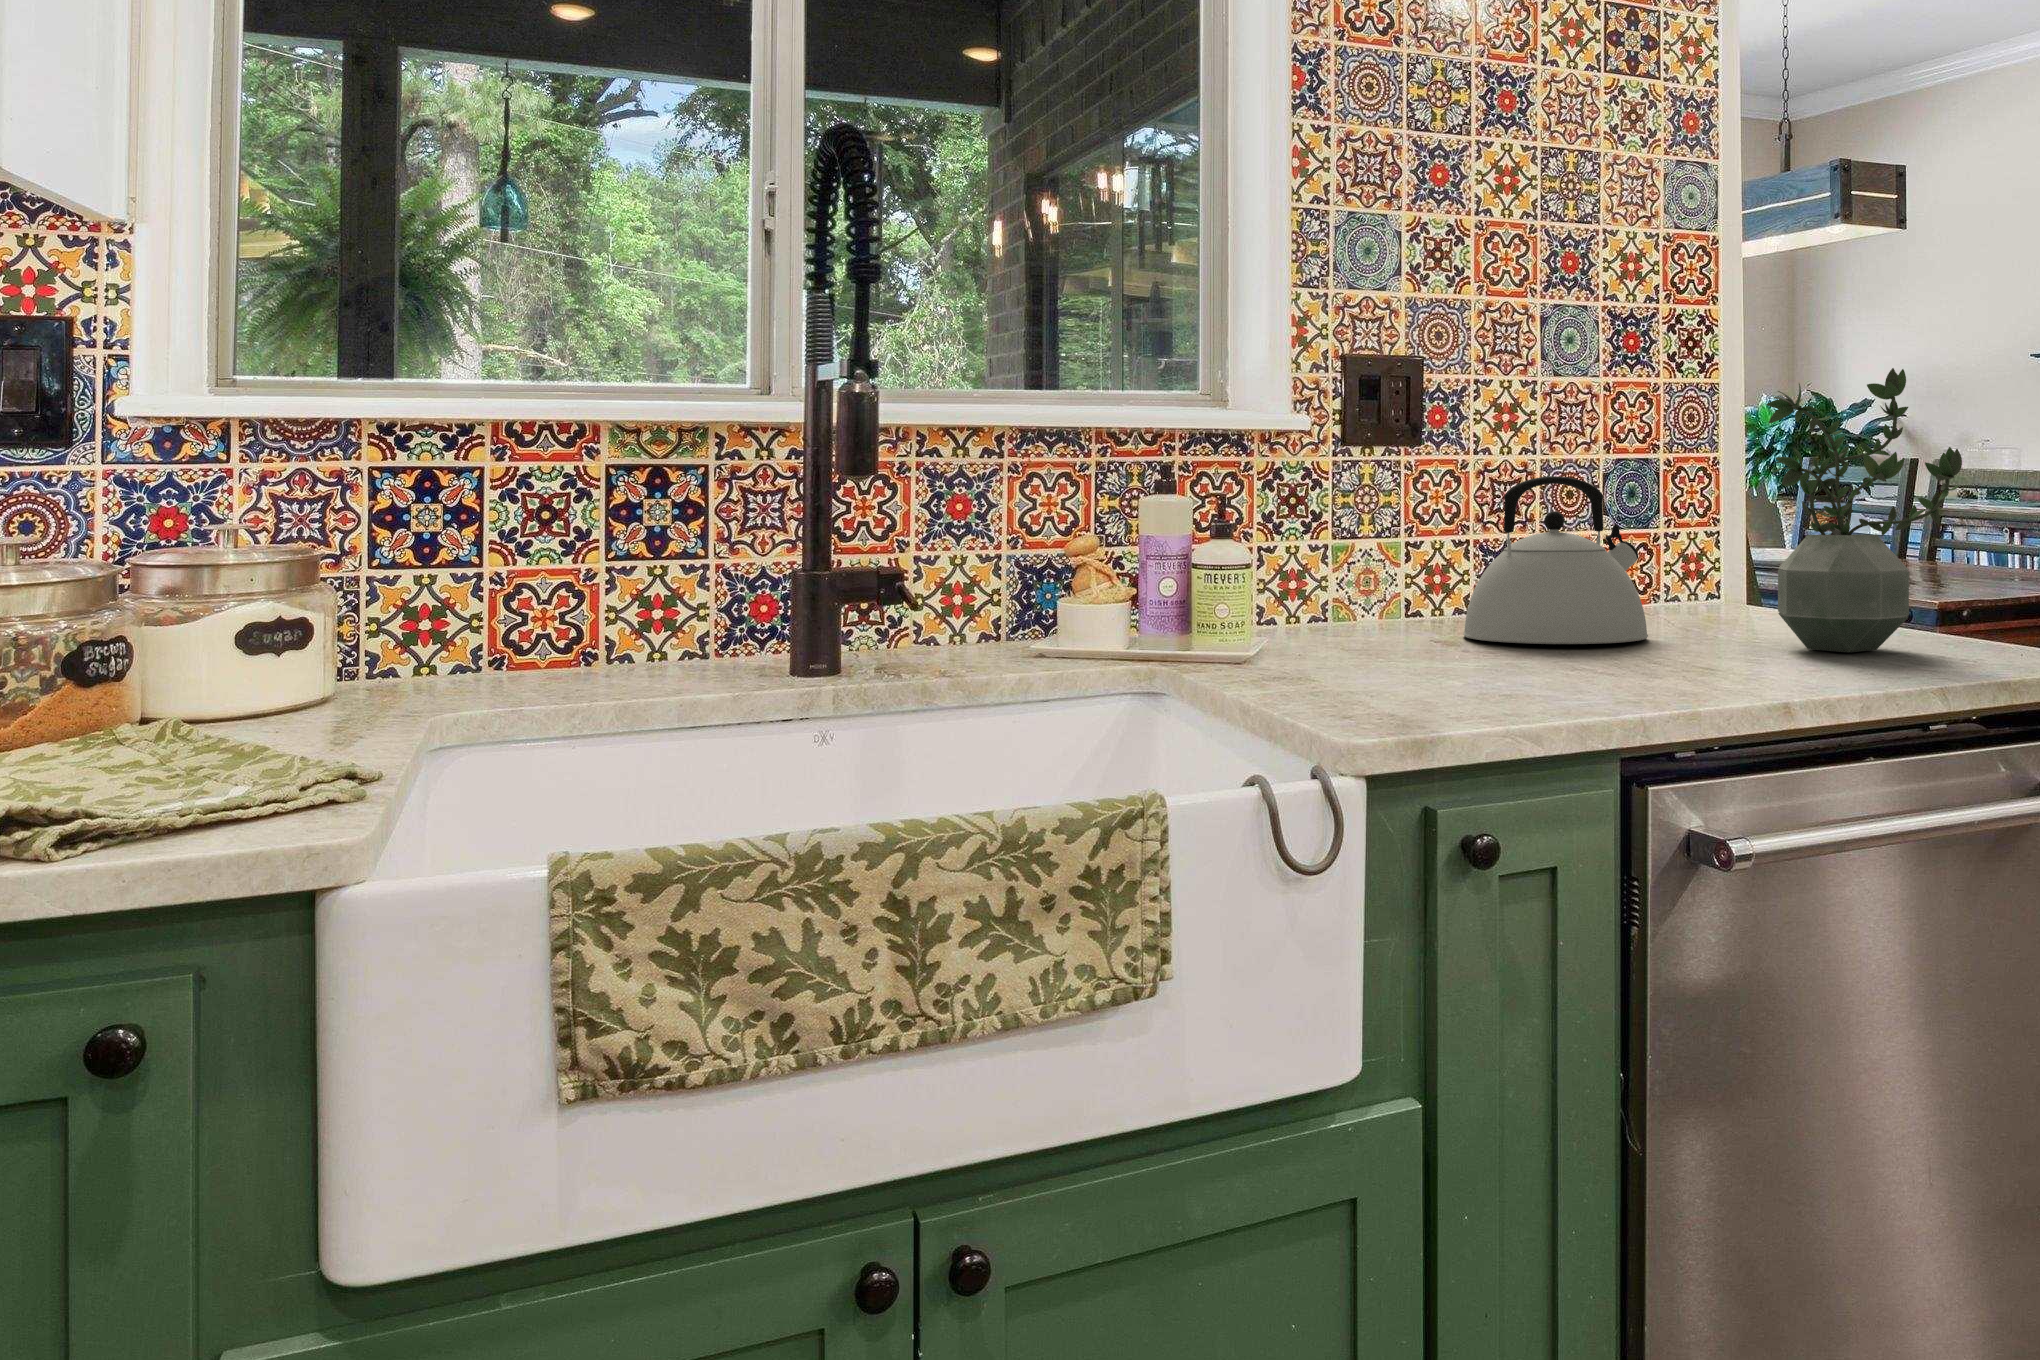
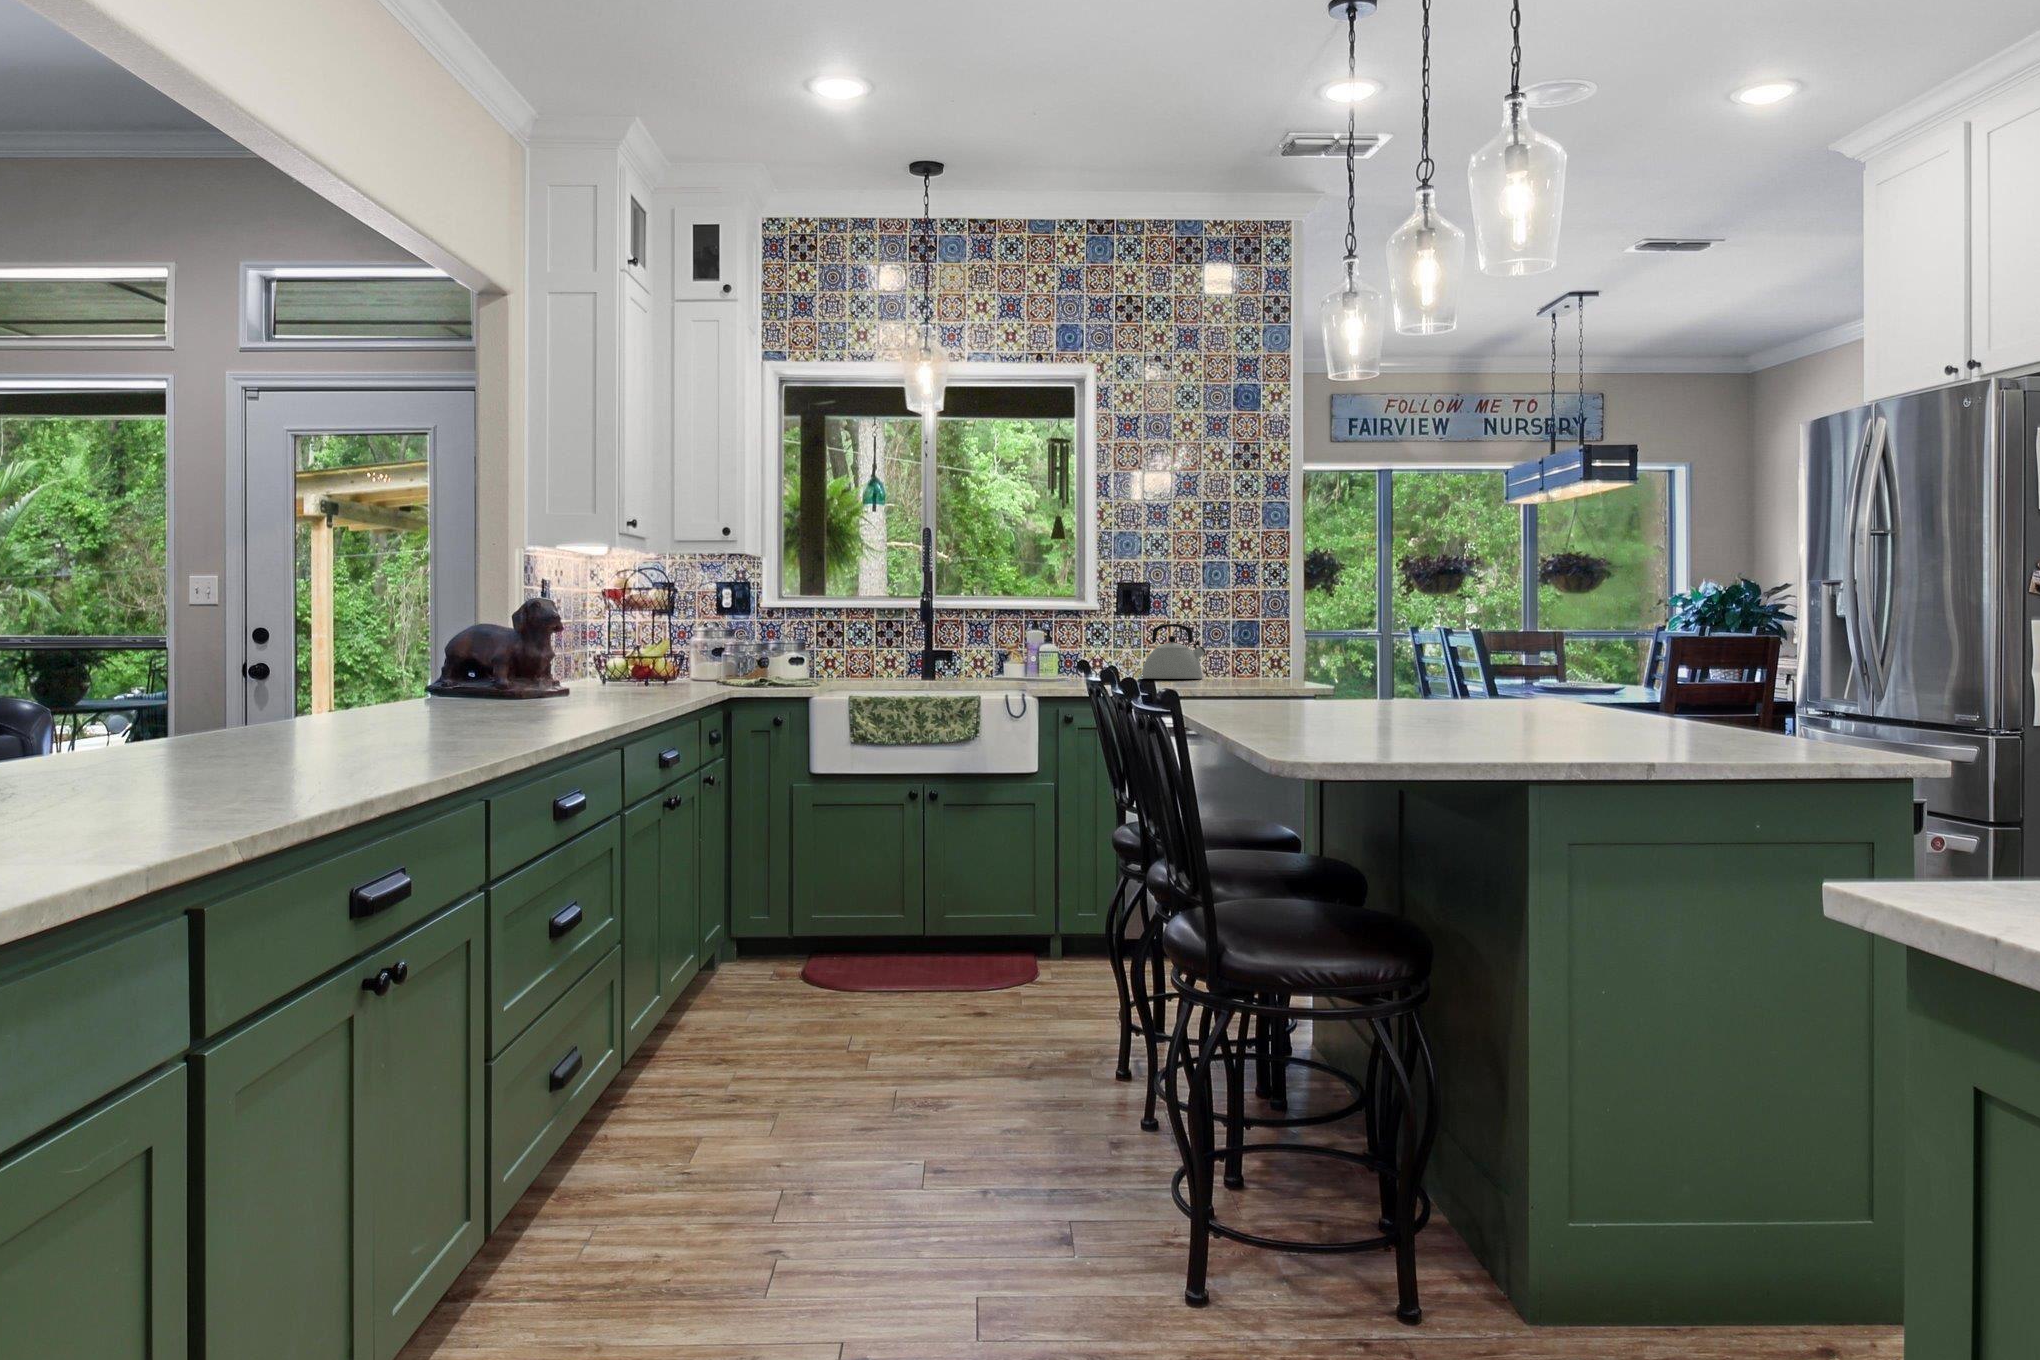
potted plant: present [1766,368,1962,652] -> none [1225,589,1272,681]

